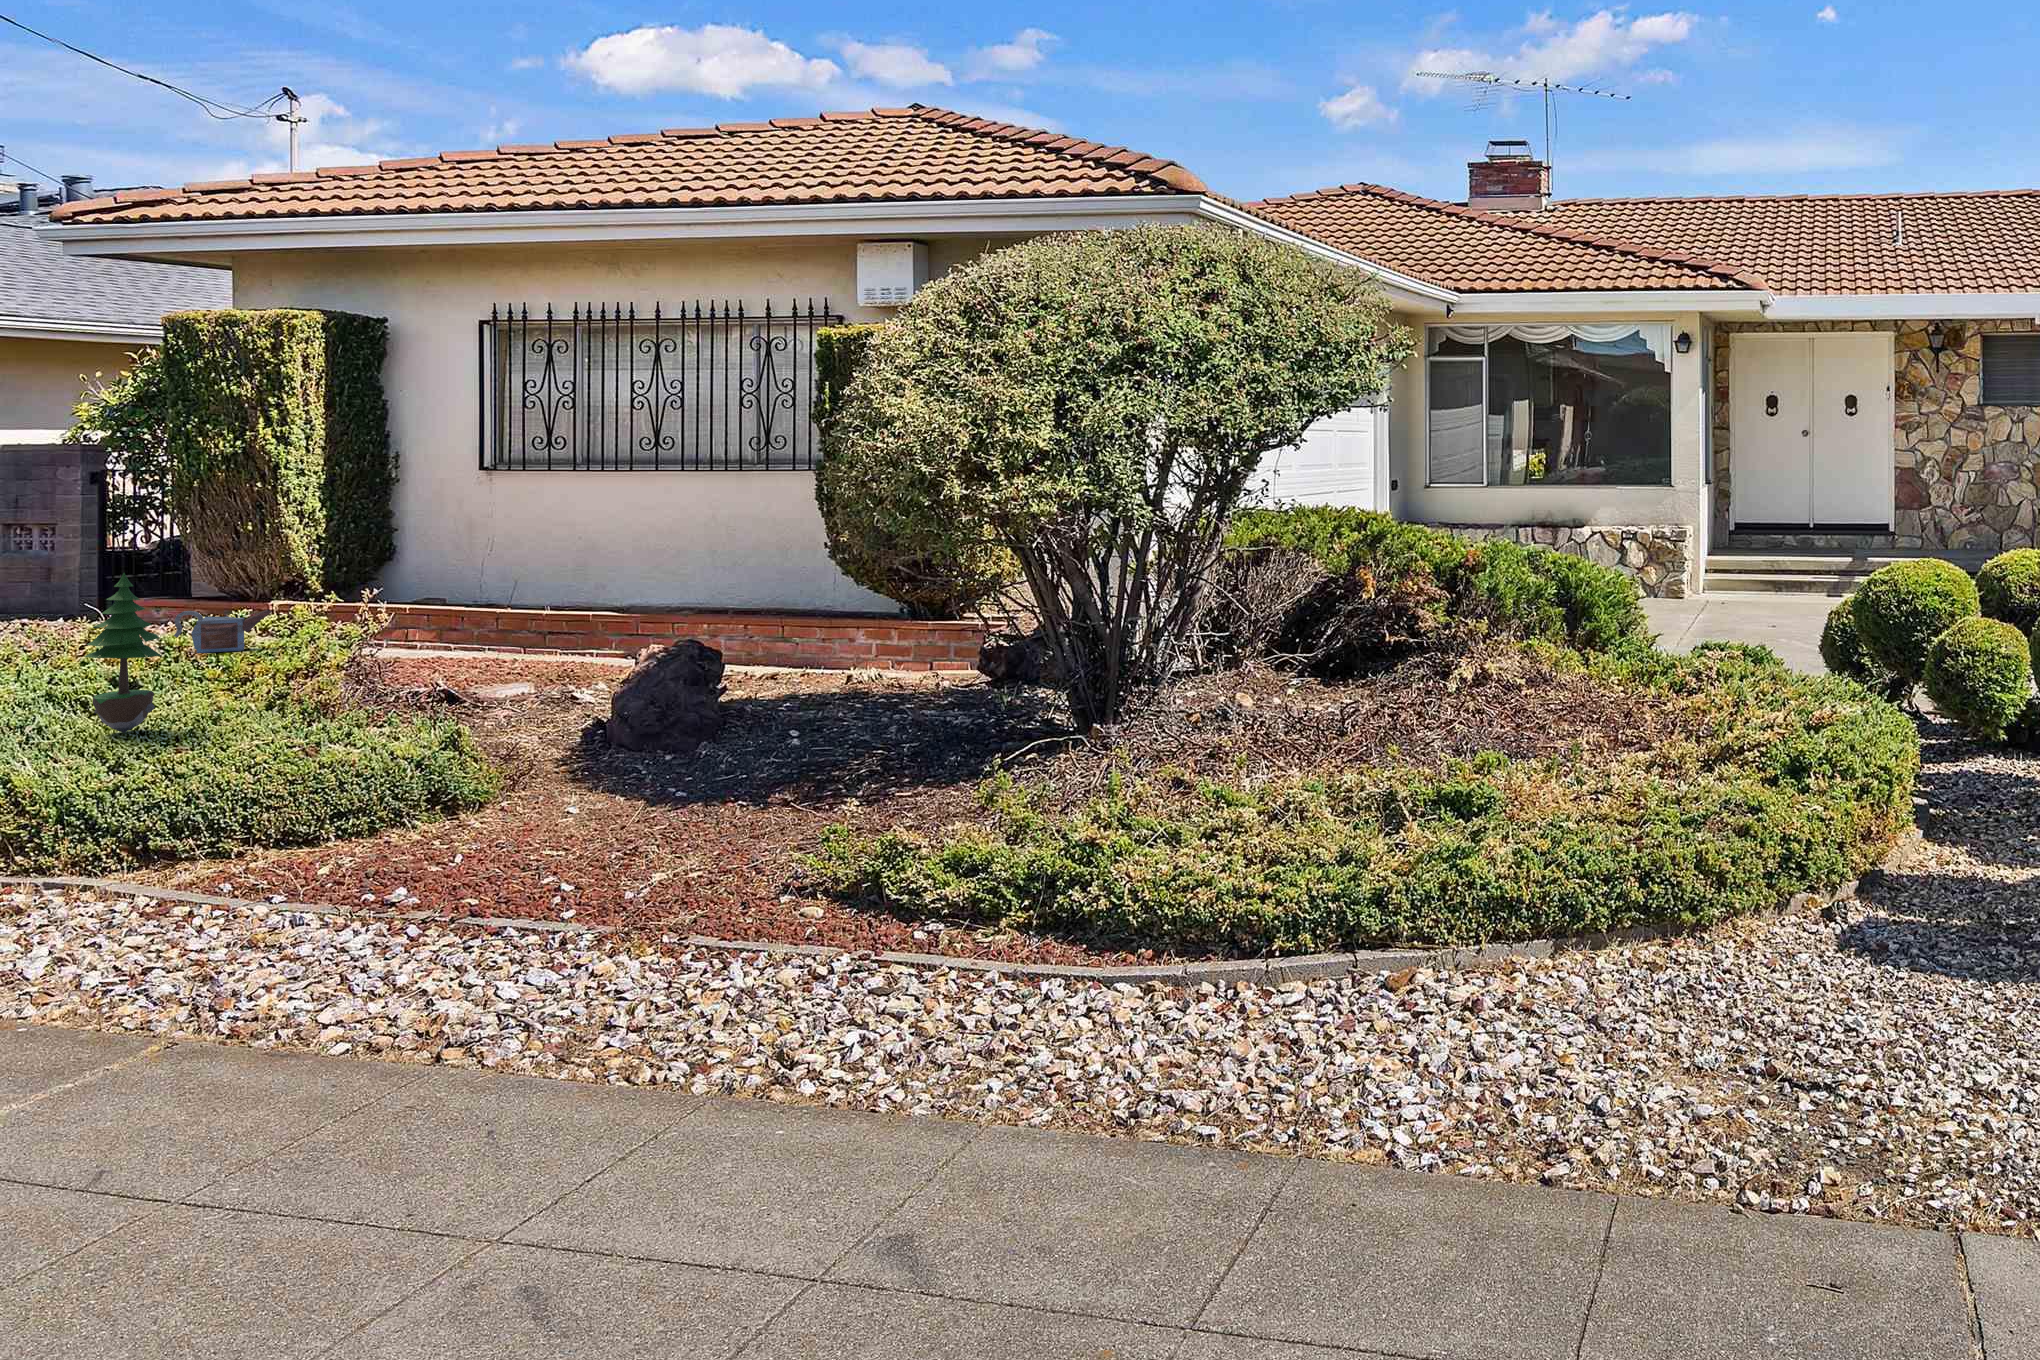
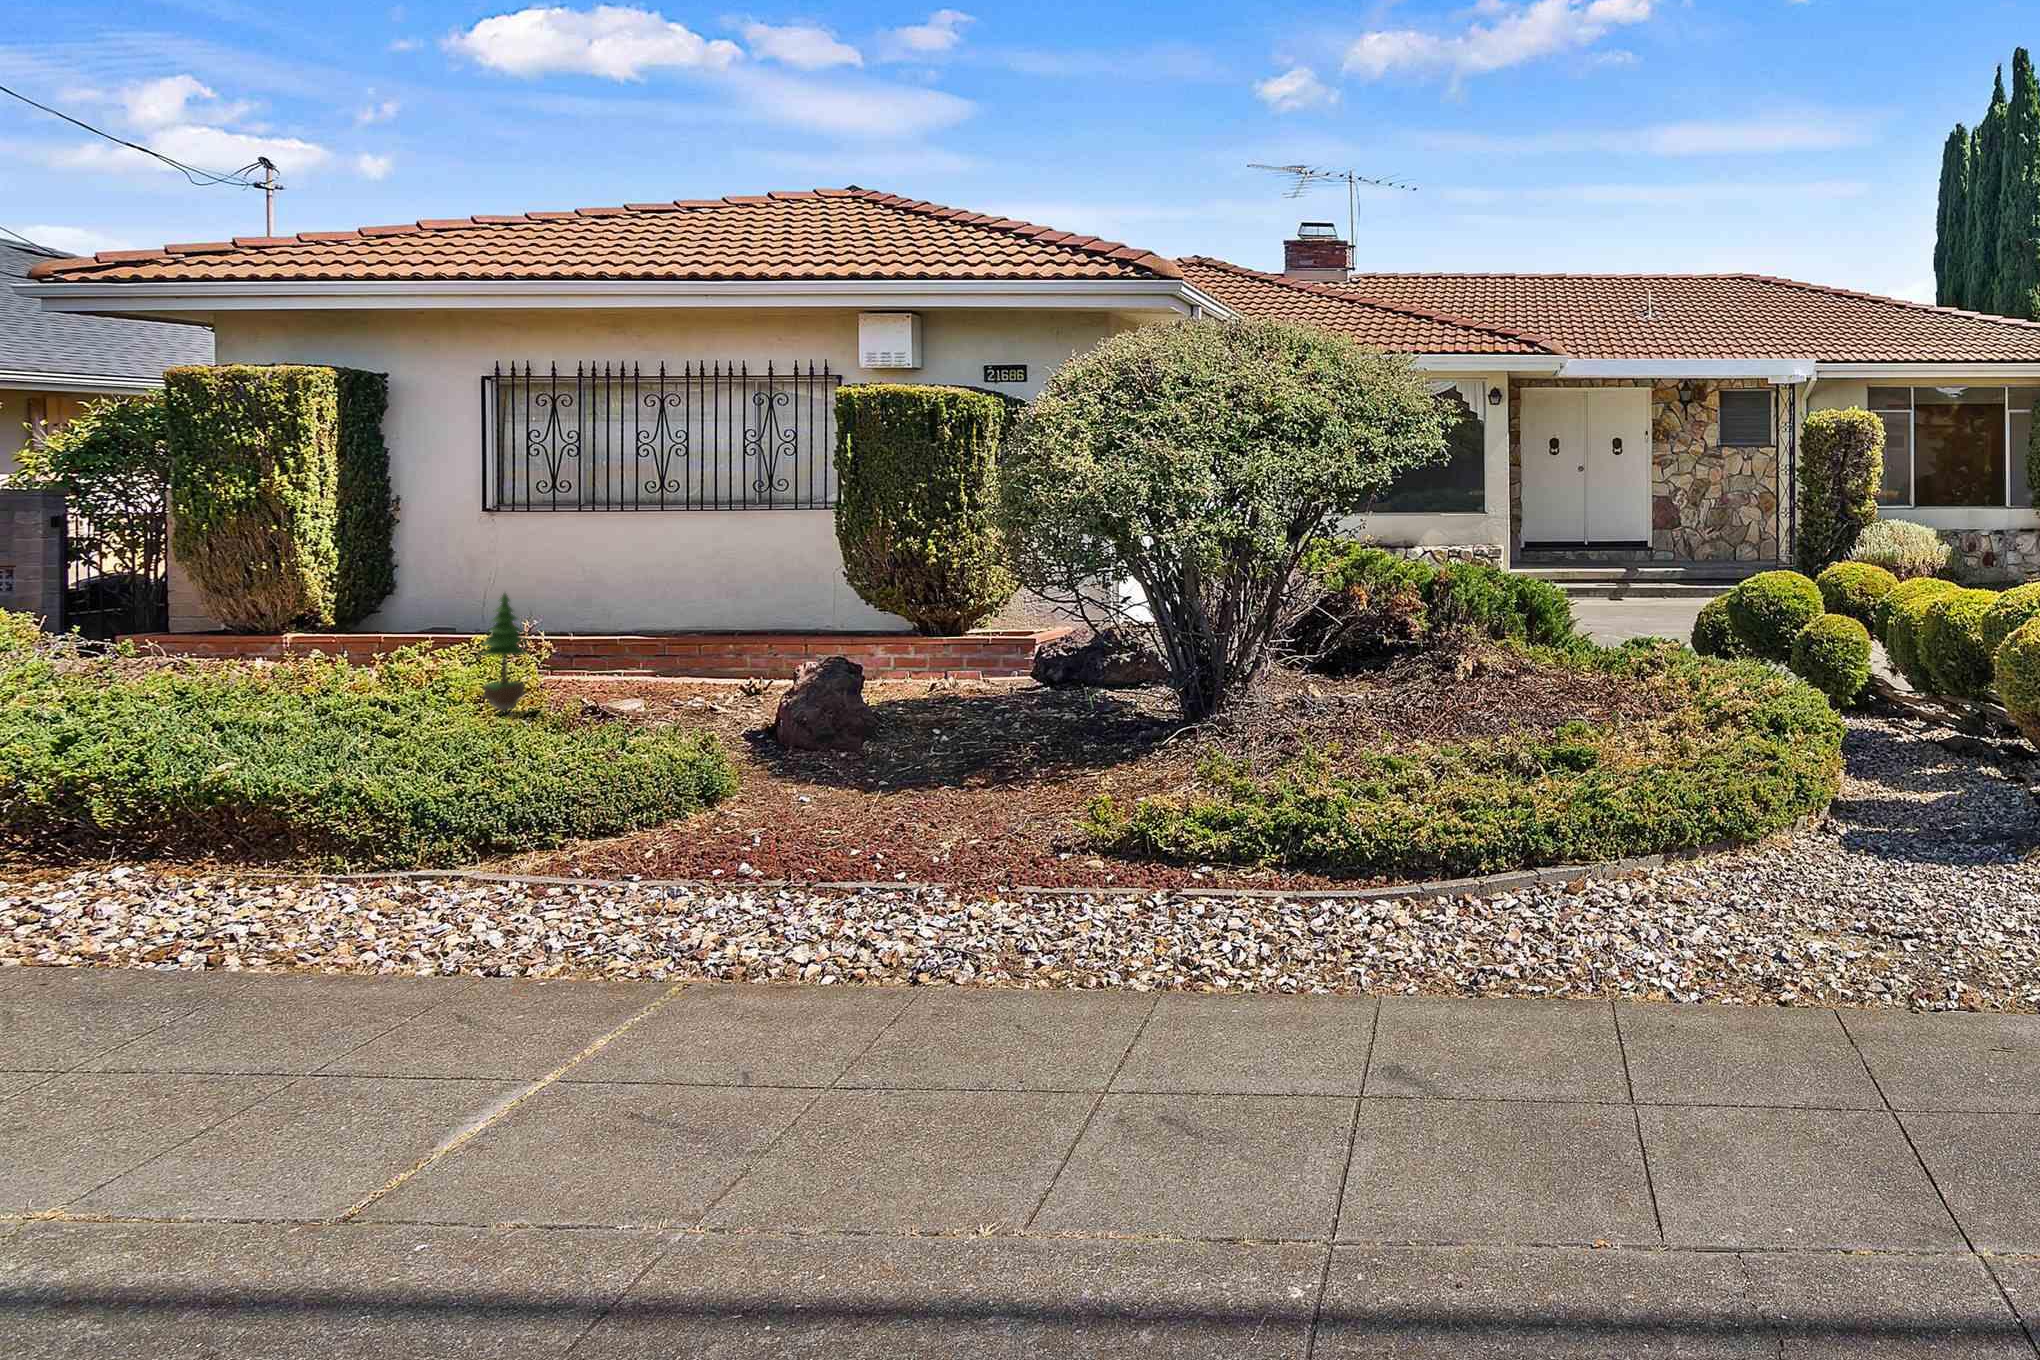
watering can: present [174,609,272,653] -> none [403,627,479,664]

